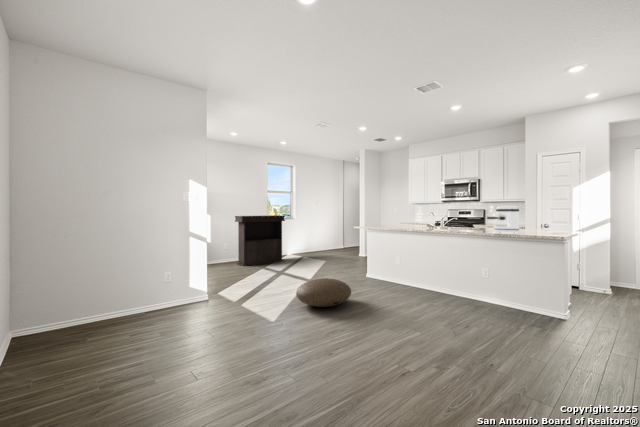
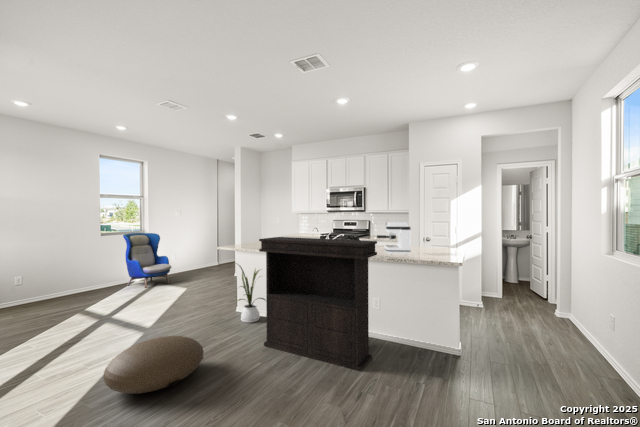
console table: present [235,215,285,266] -> present [259,237,377,371]
armchair: none [283,219,315,259] -> present [123,233,171,288]
house plant: none [365,238,391,283] -> present [238,266,265,323]

